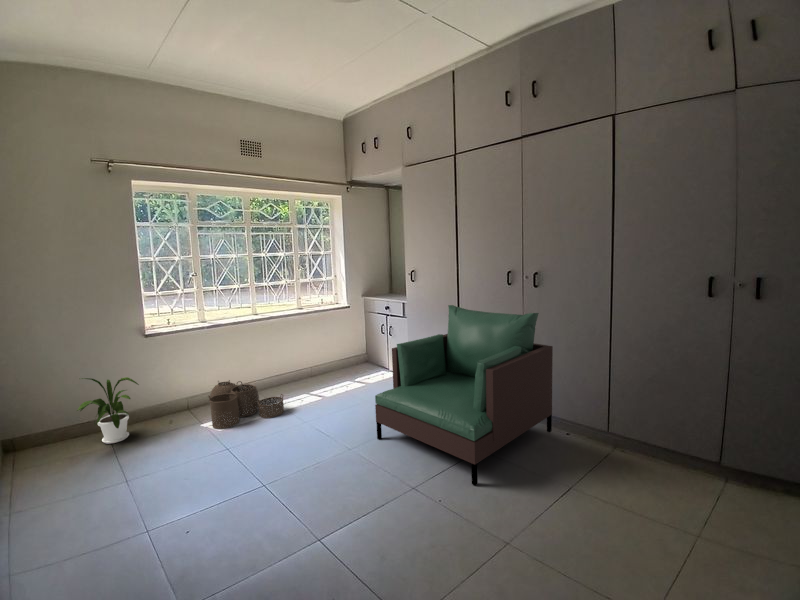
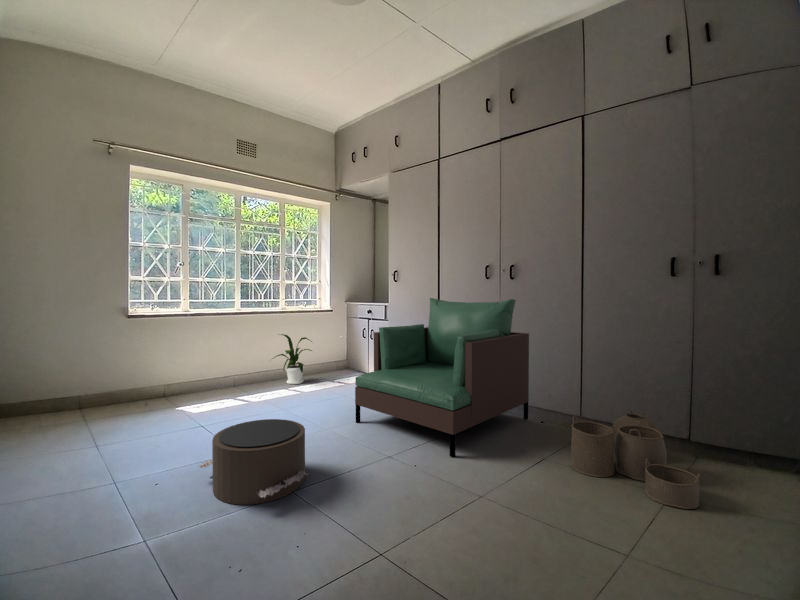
house plant: present [77,377,139,444] -> present [274,334,312,384]
woven basket: present [208,380,284,428] -> present [571,409,700,509]
pouf: none [227,455,334,551] -> present [199,419,307,505]

